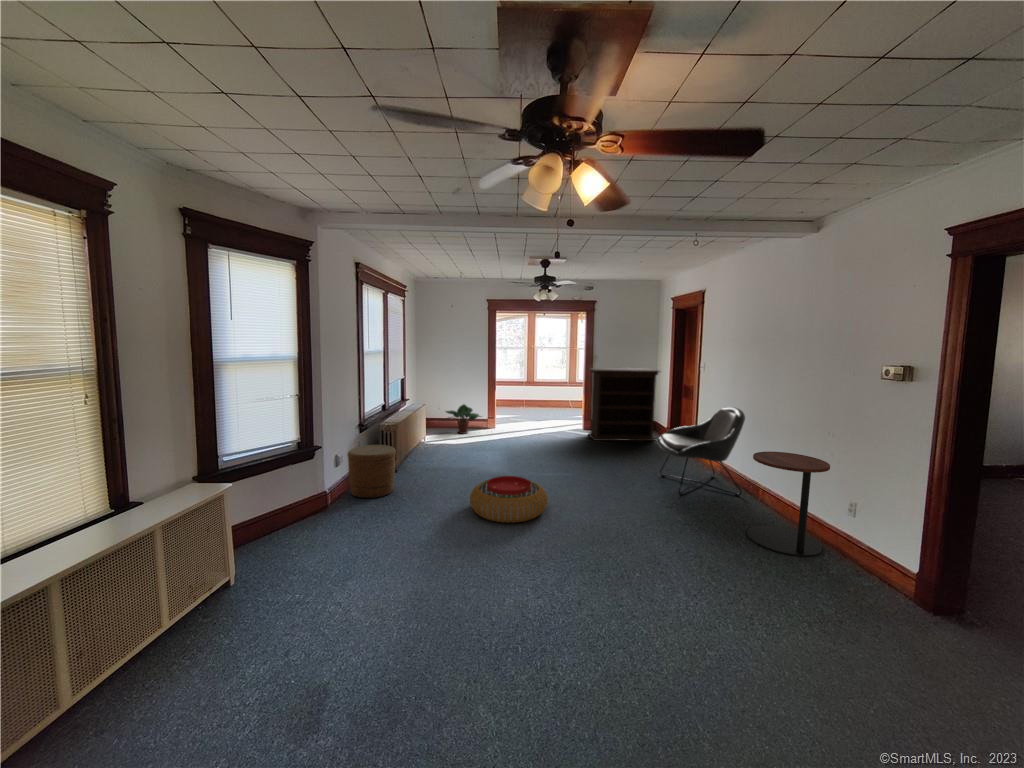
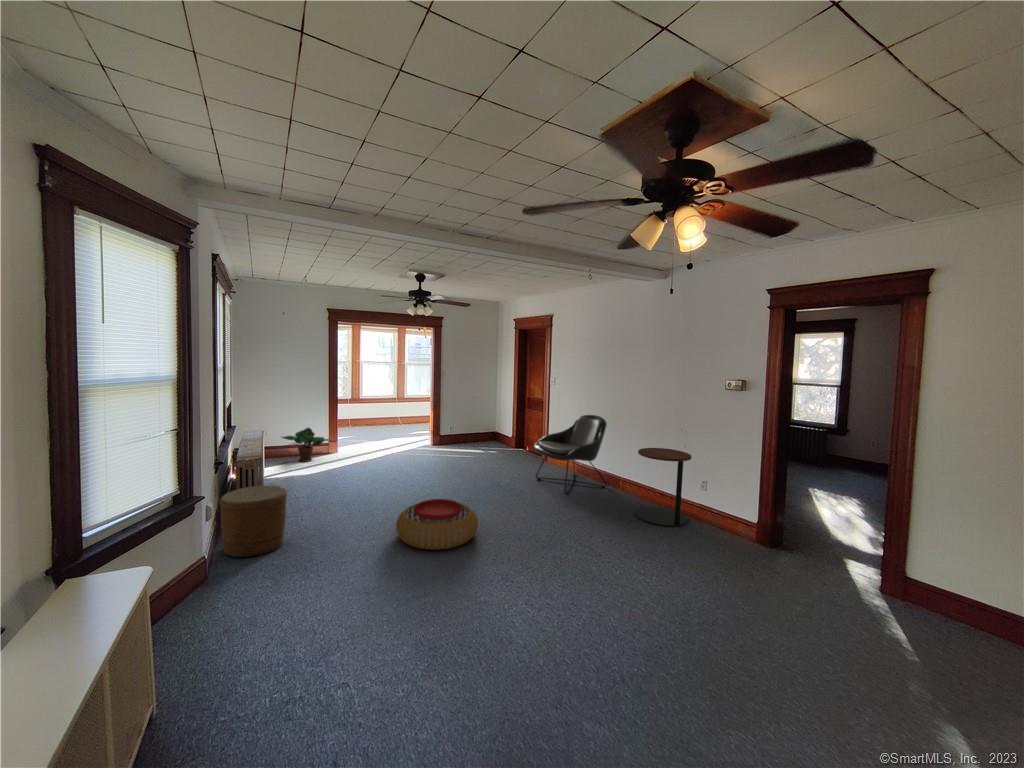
bookshelf: present [588,368,659,441] -> none [441,383,508,454]

